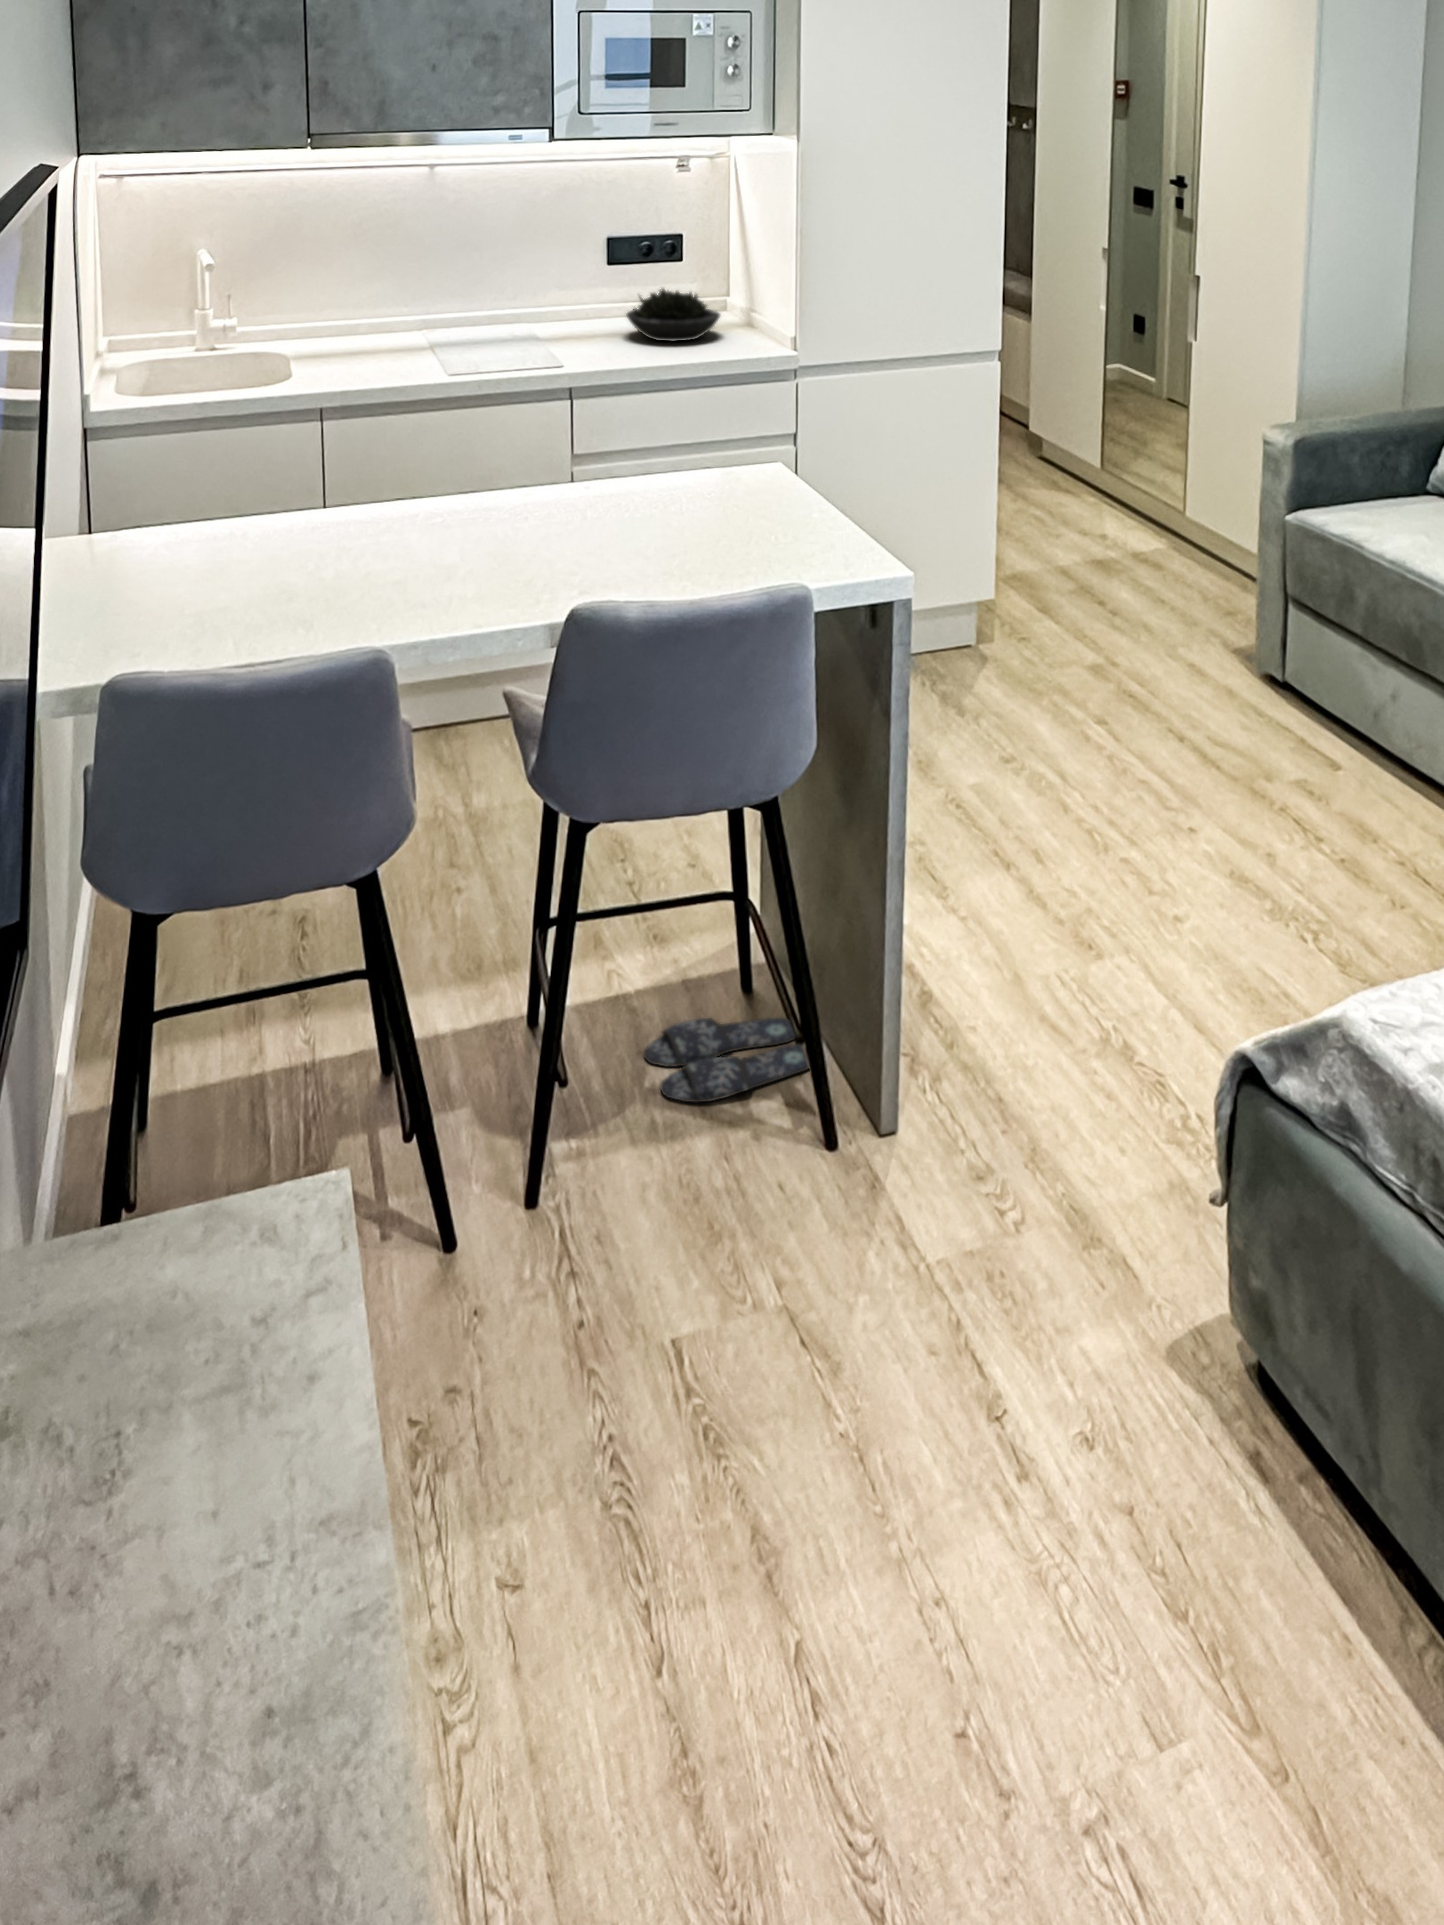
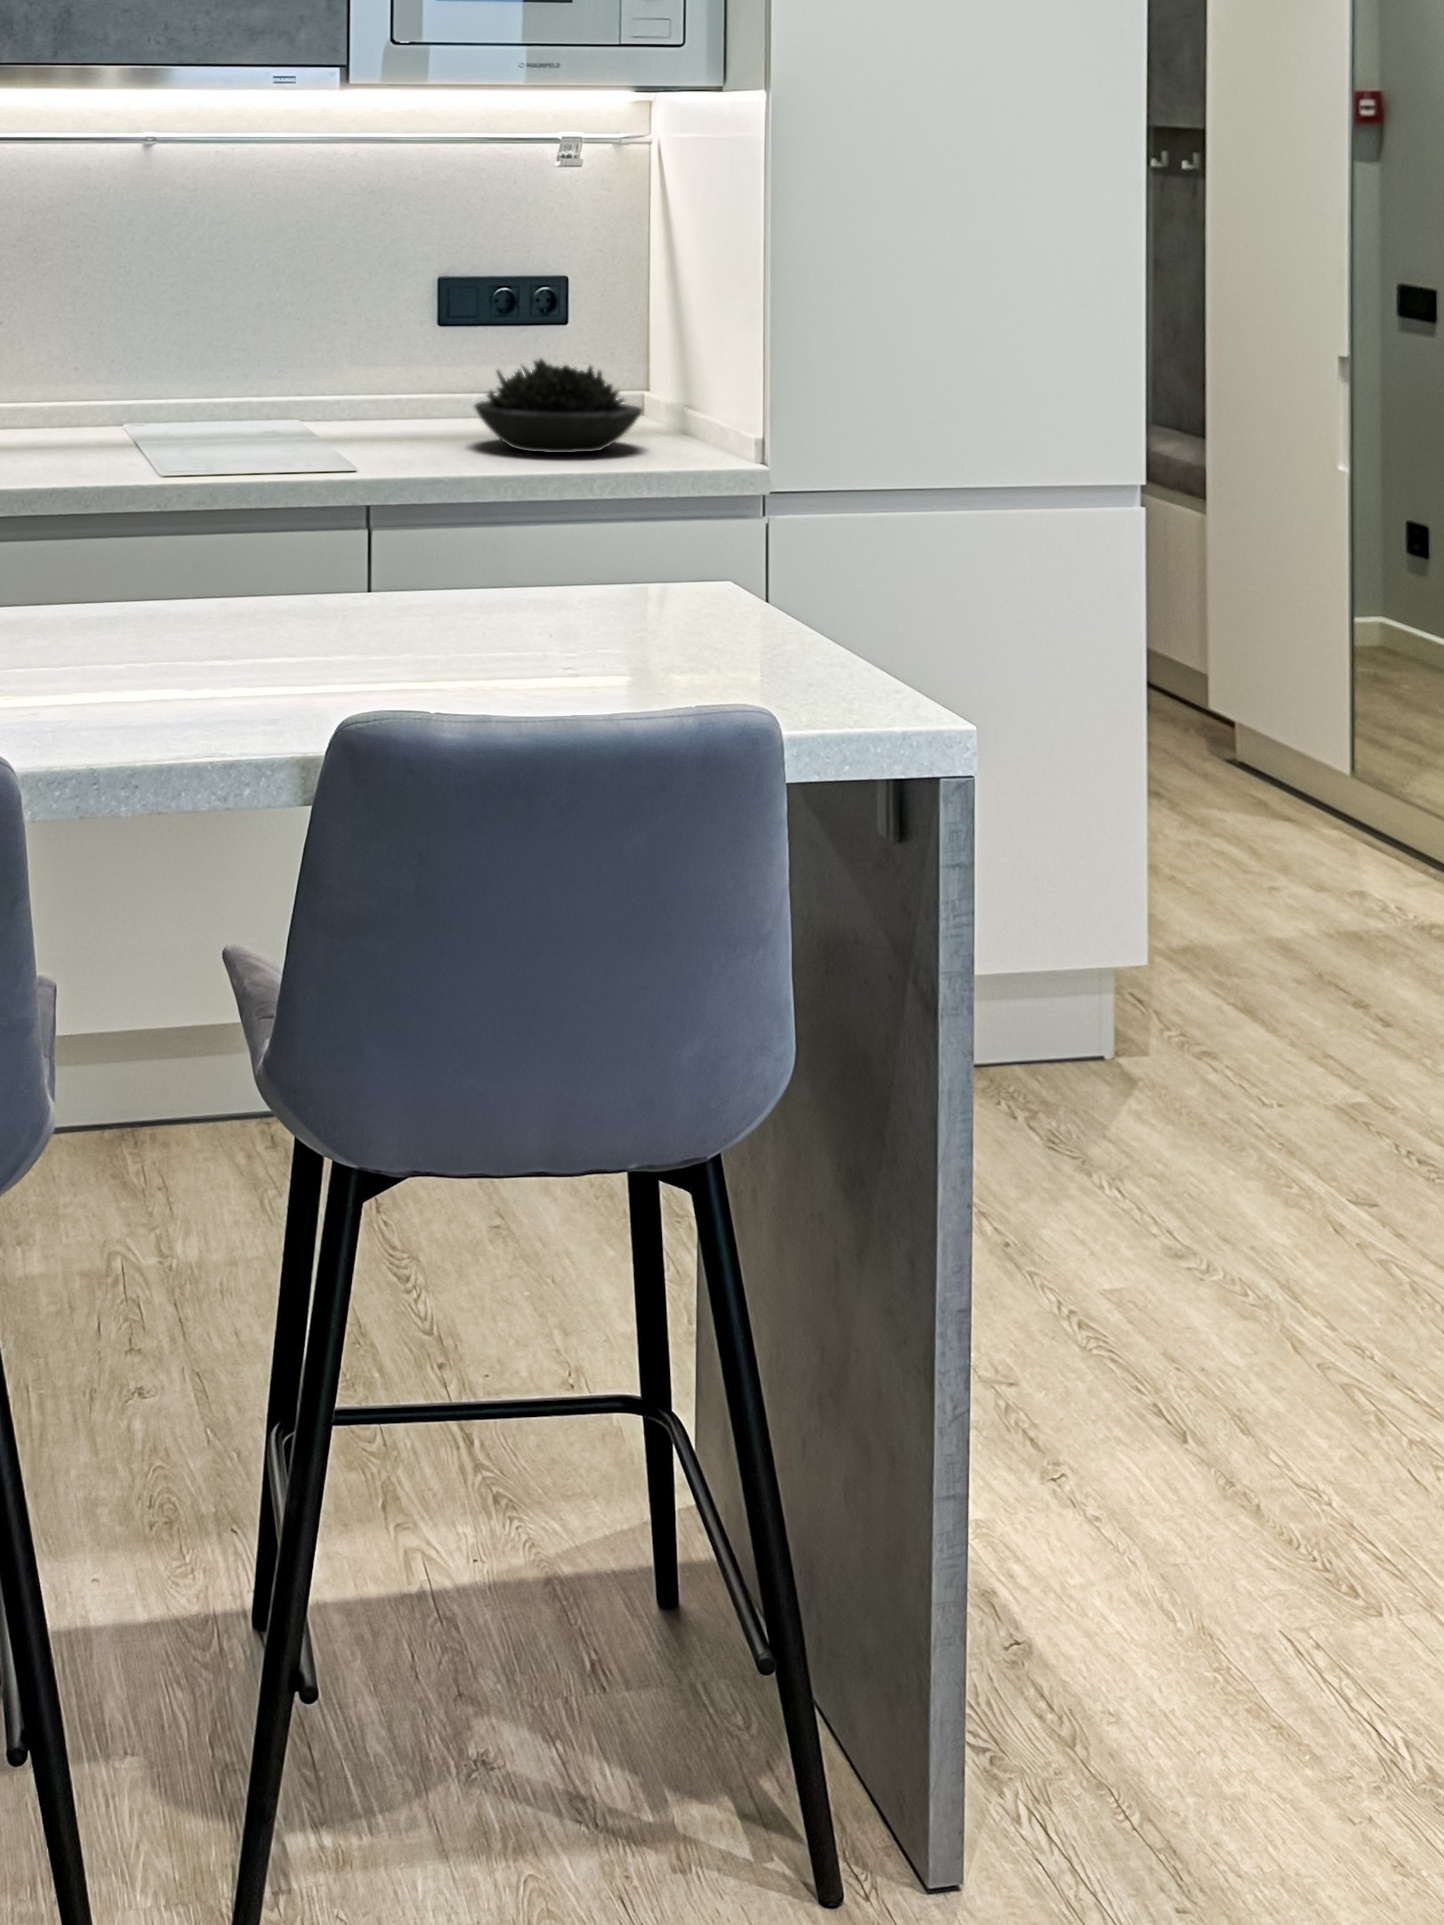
slippers: present [644,1018,809,1102] -> none [468,1645,806,1791]

